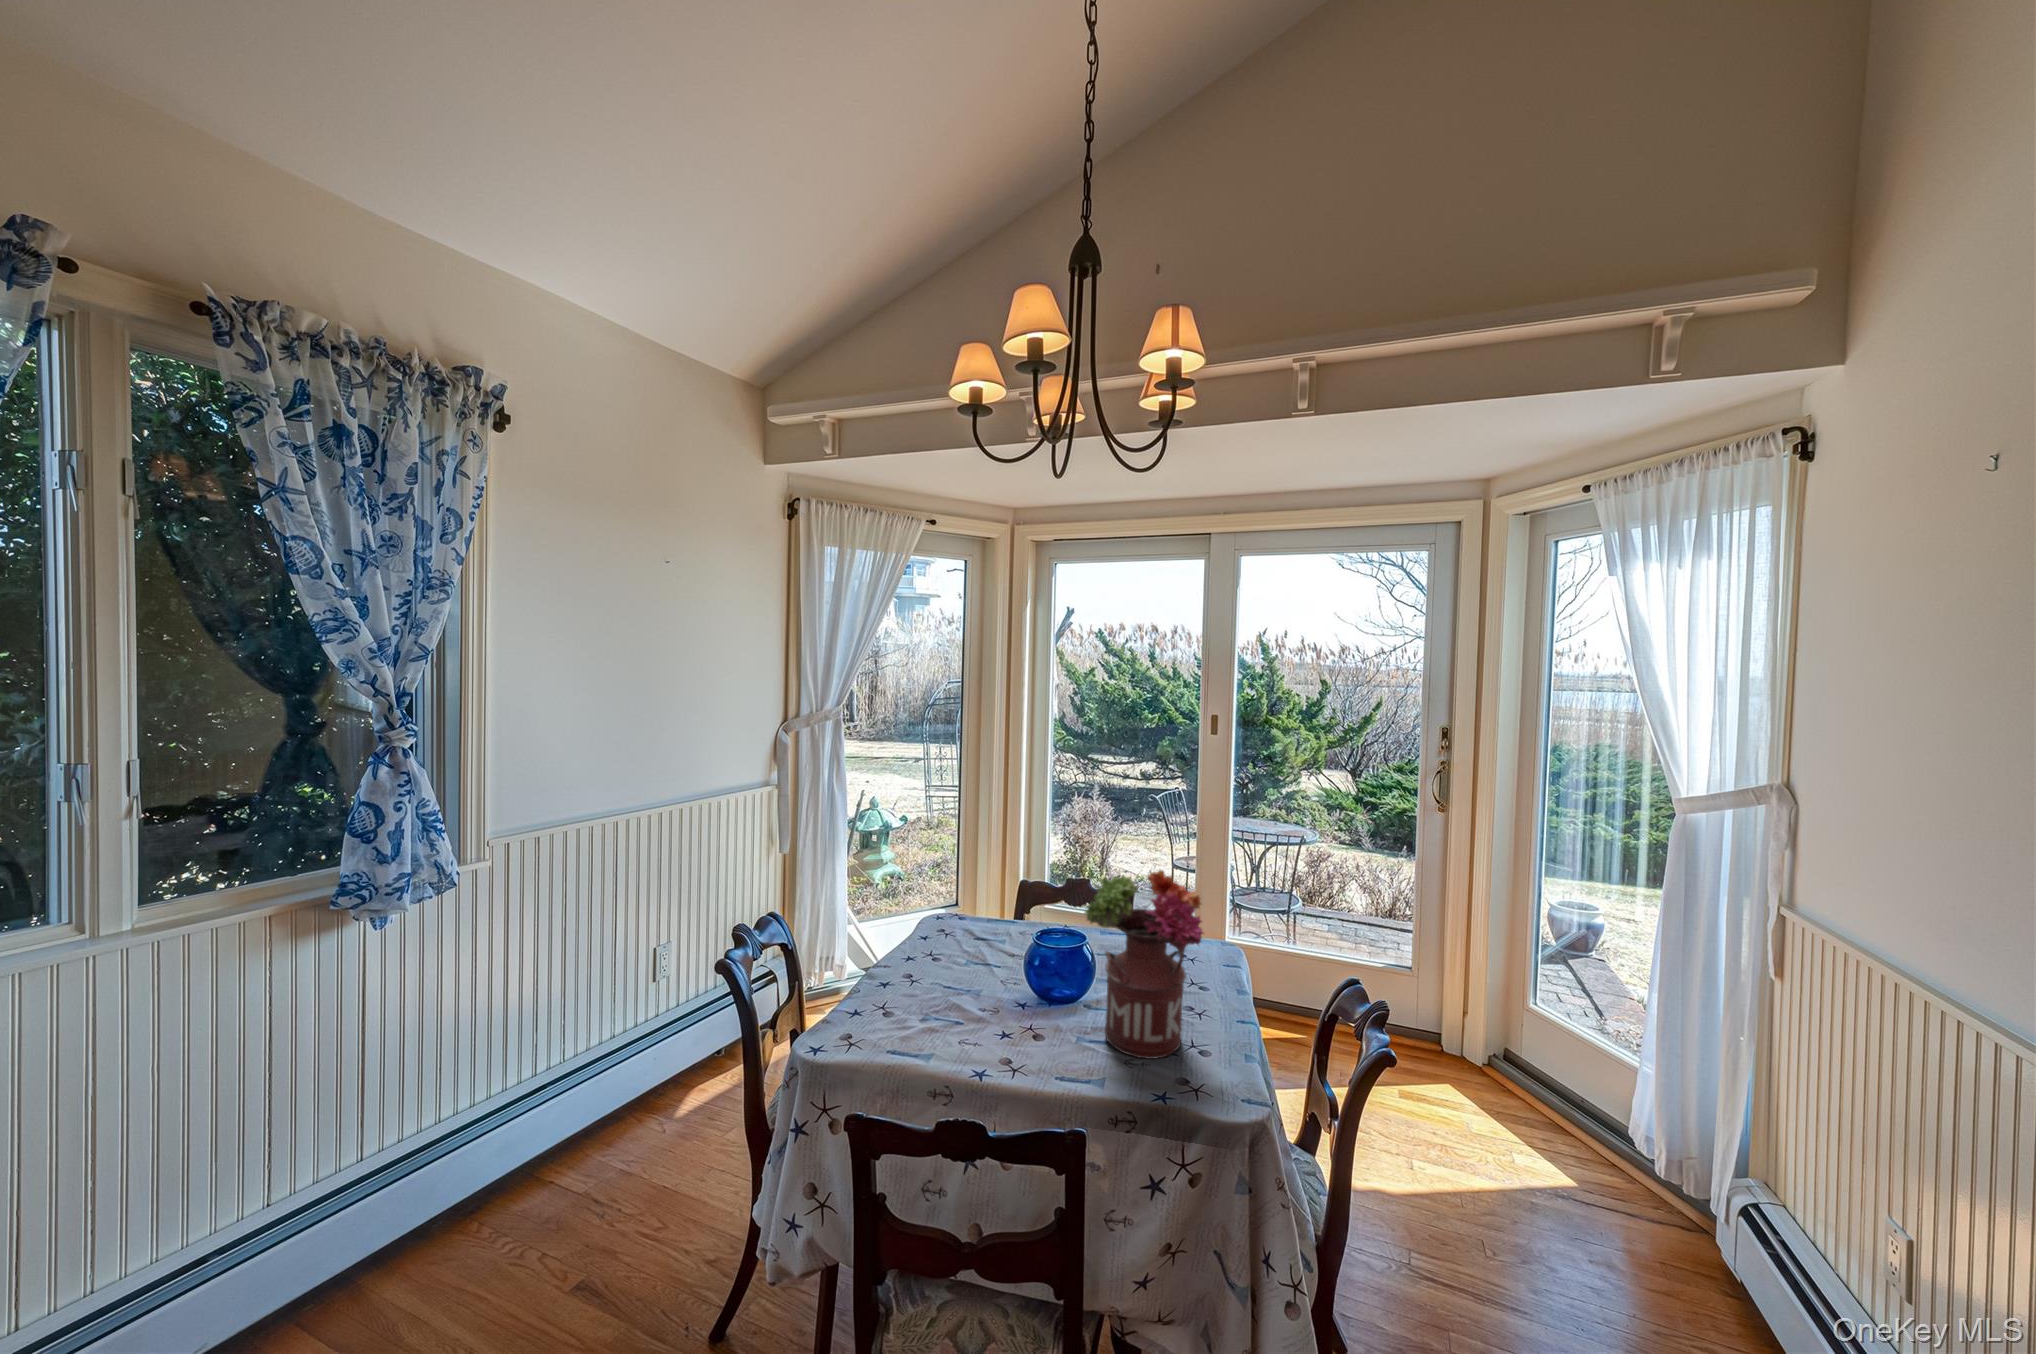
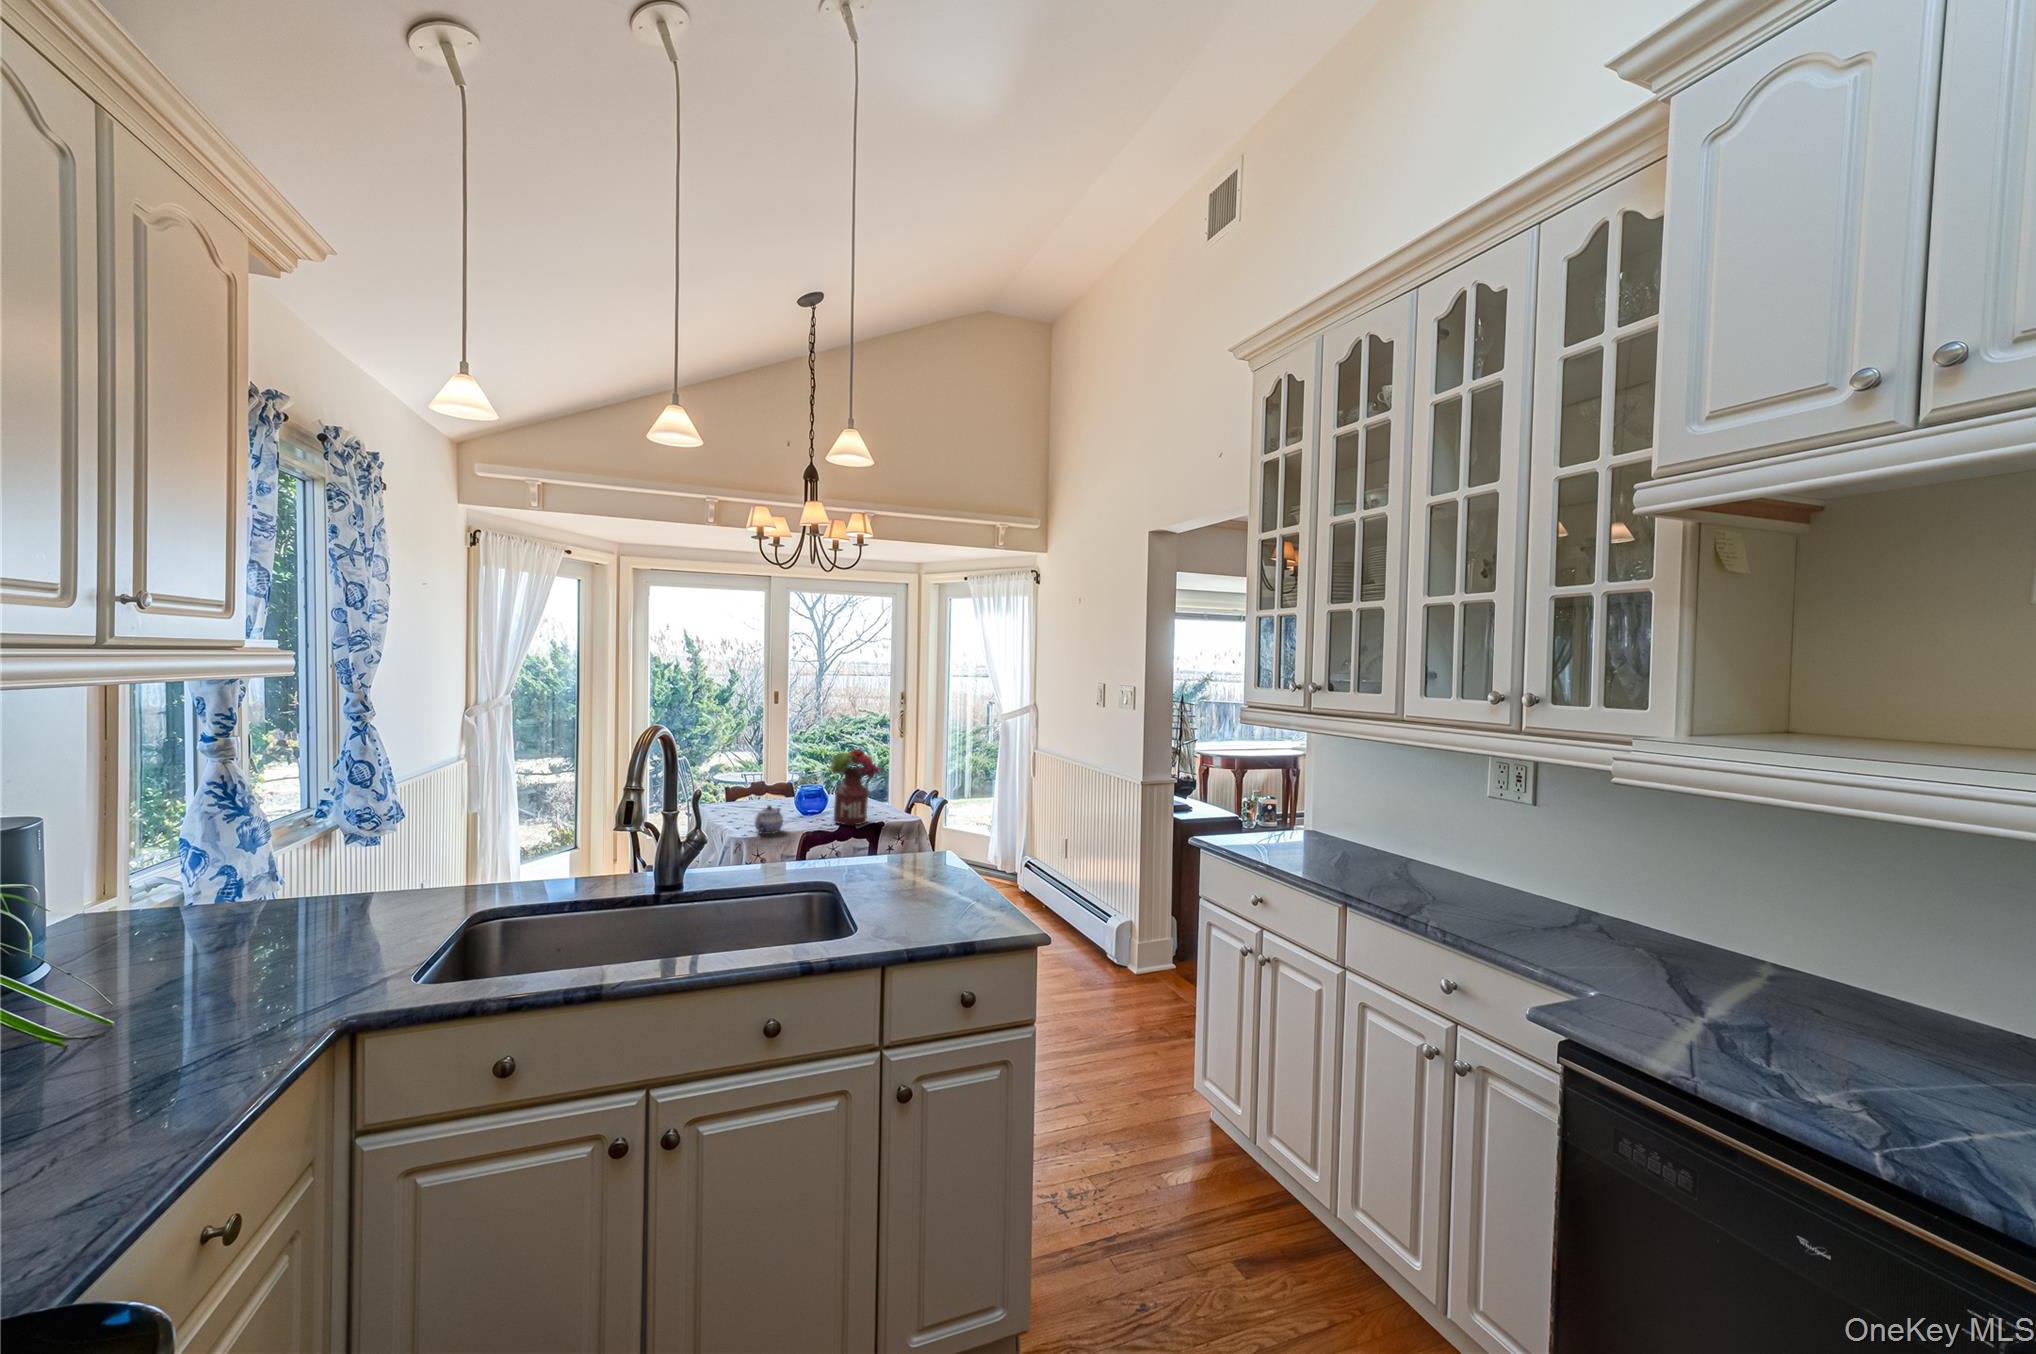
teapot: none [915,967,998,1032] -> present [755,805,783,834]

